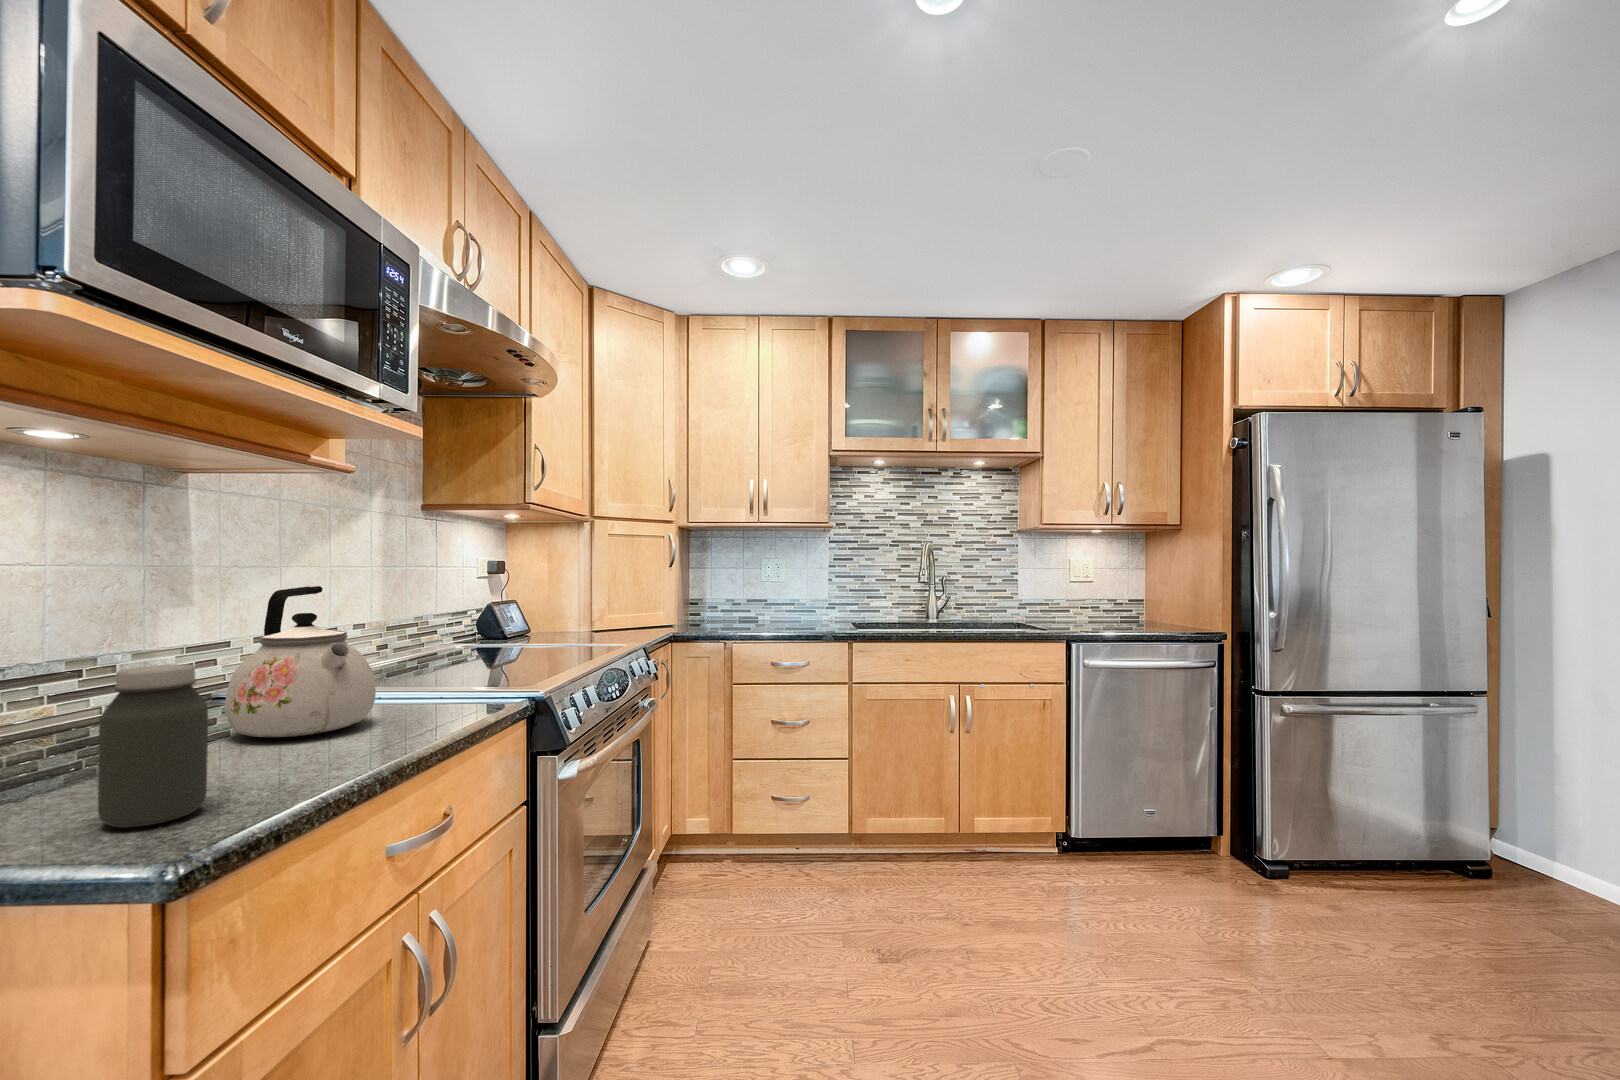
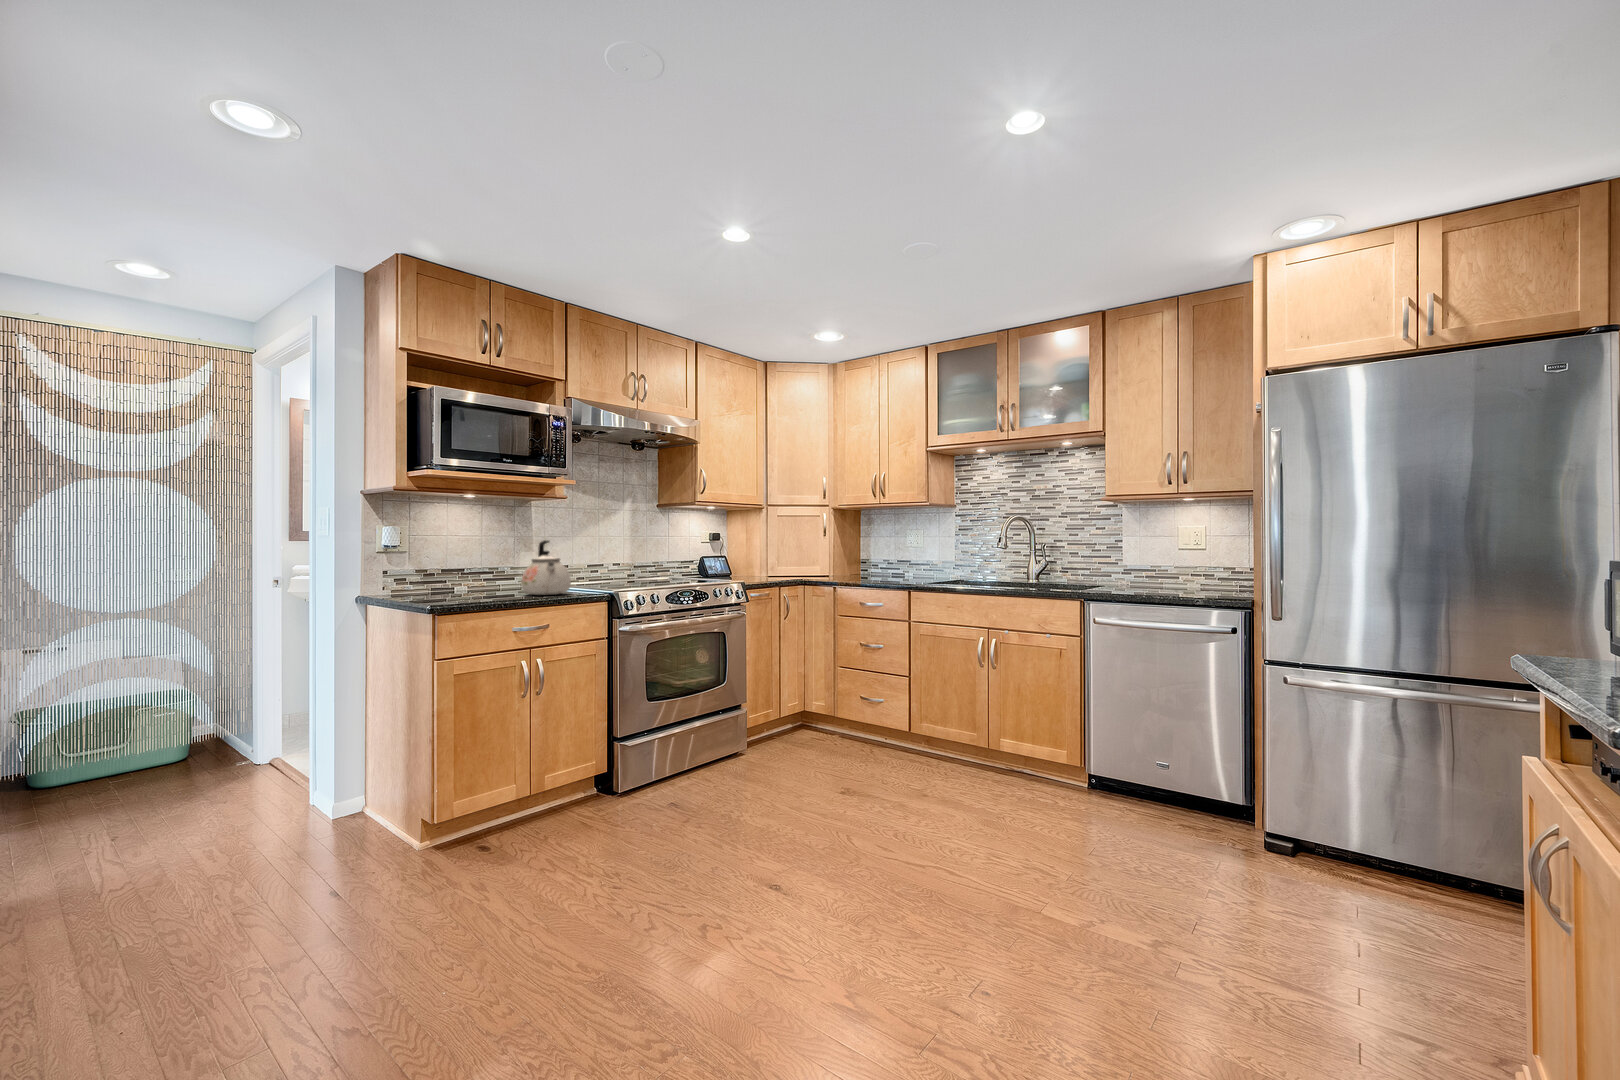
jar: present [98,664,208,828] -> none [468,560,494,603]

